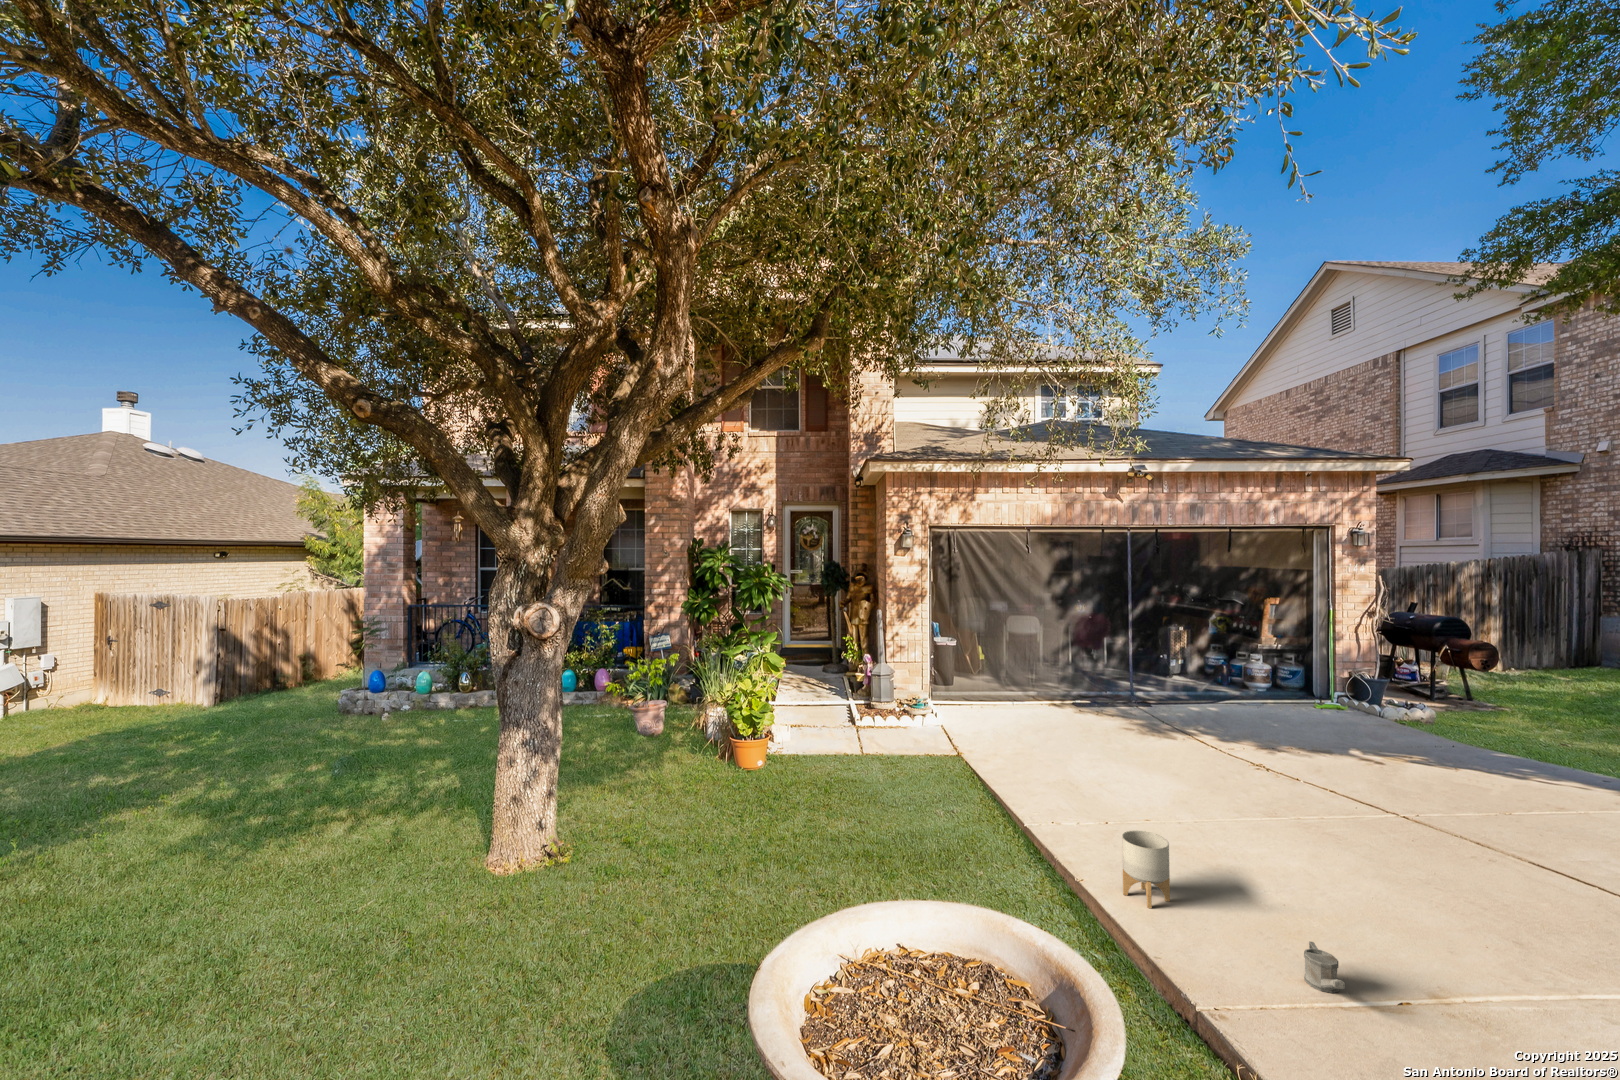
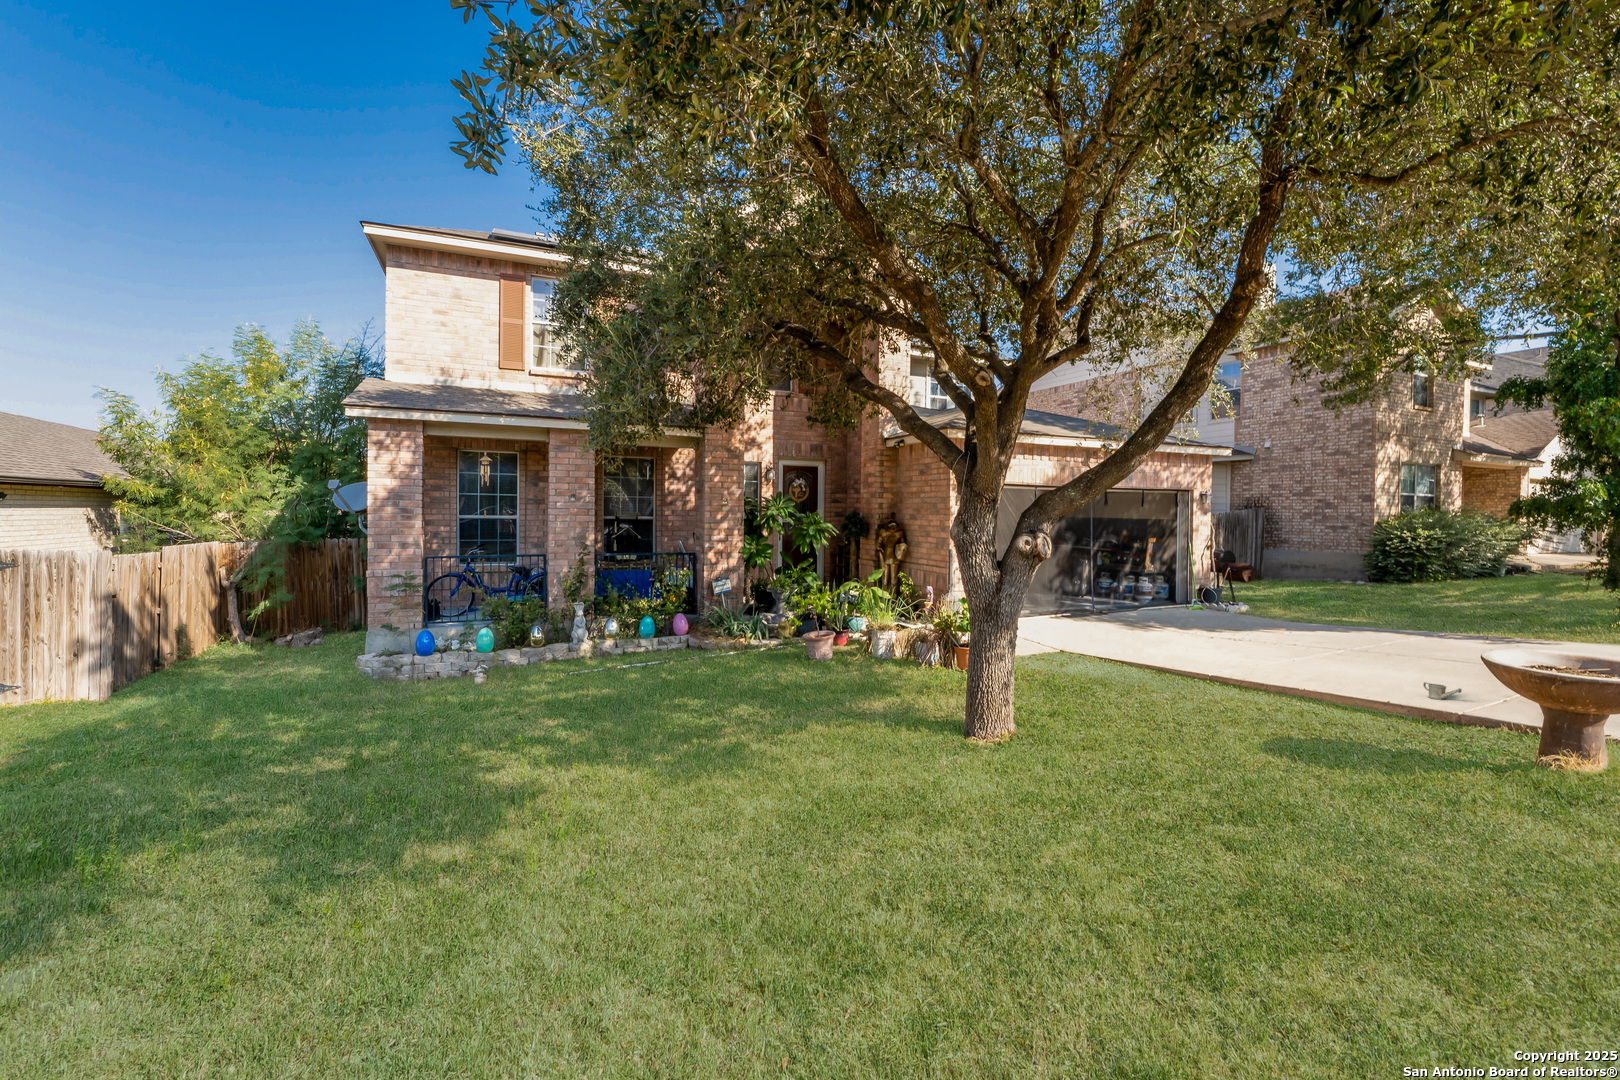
planter: present [1122,831,1170,908] -> none [1311,652,1340,689]

